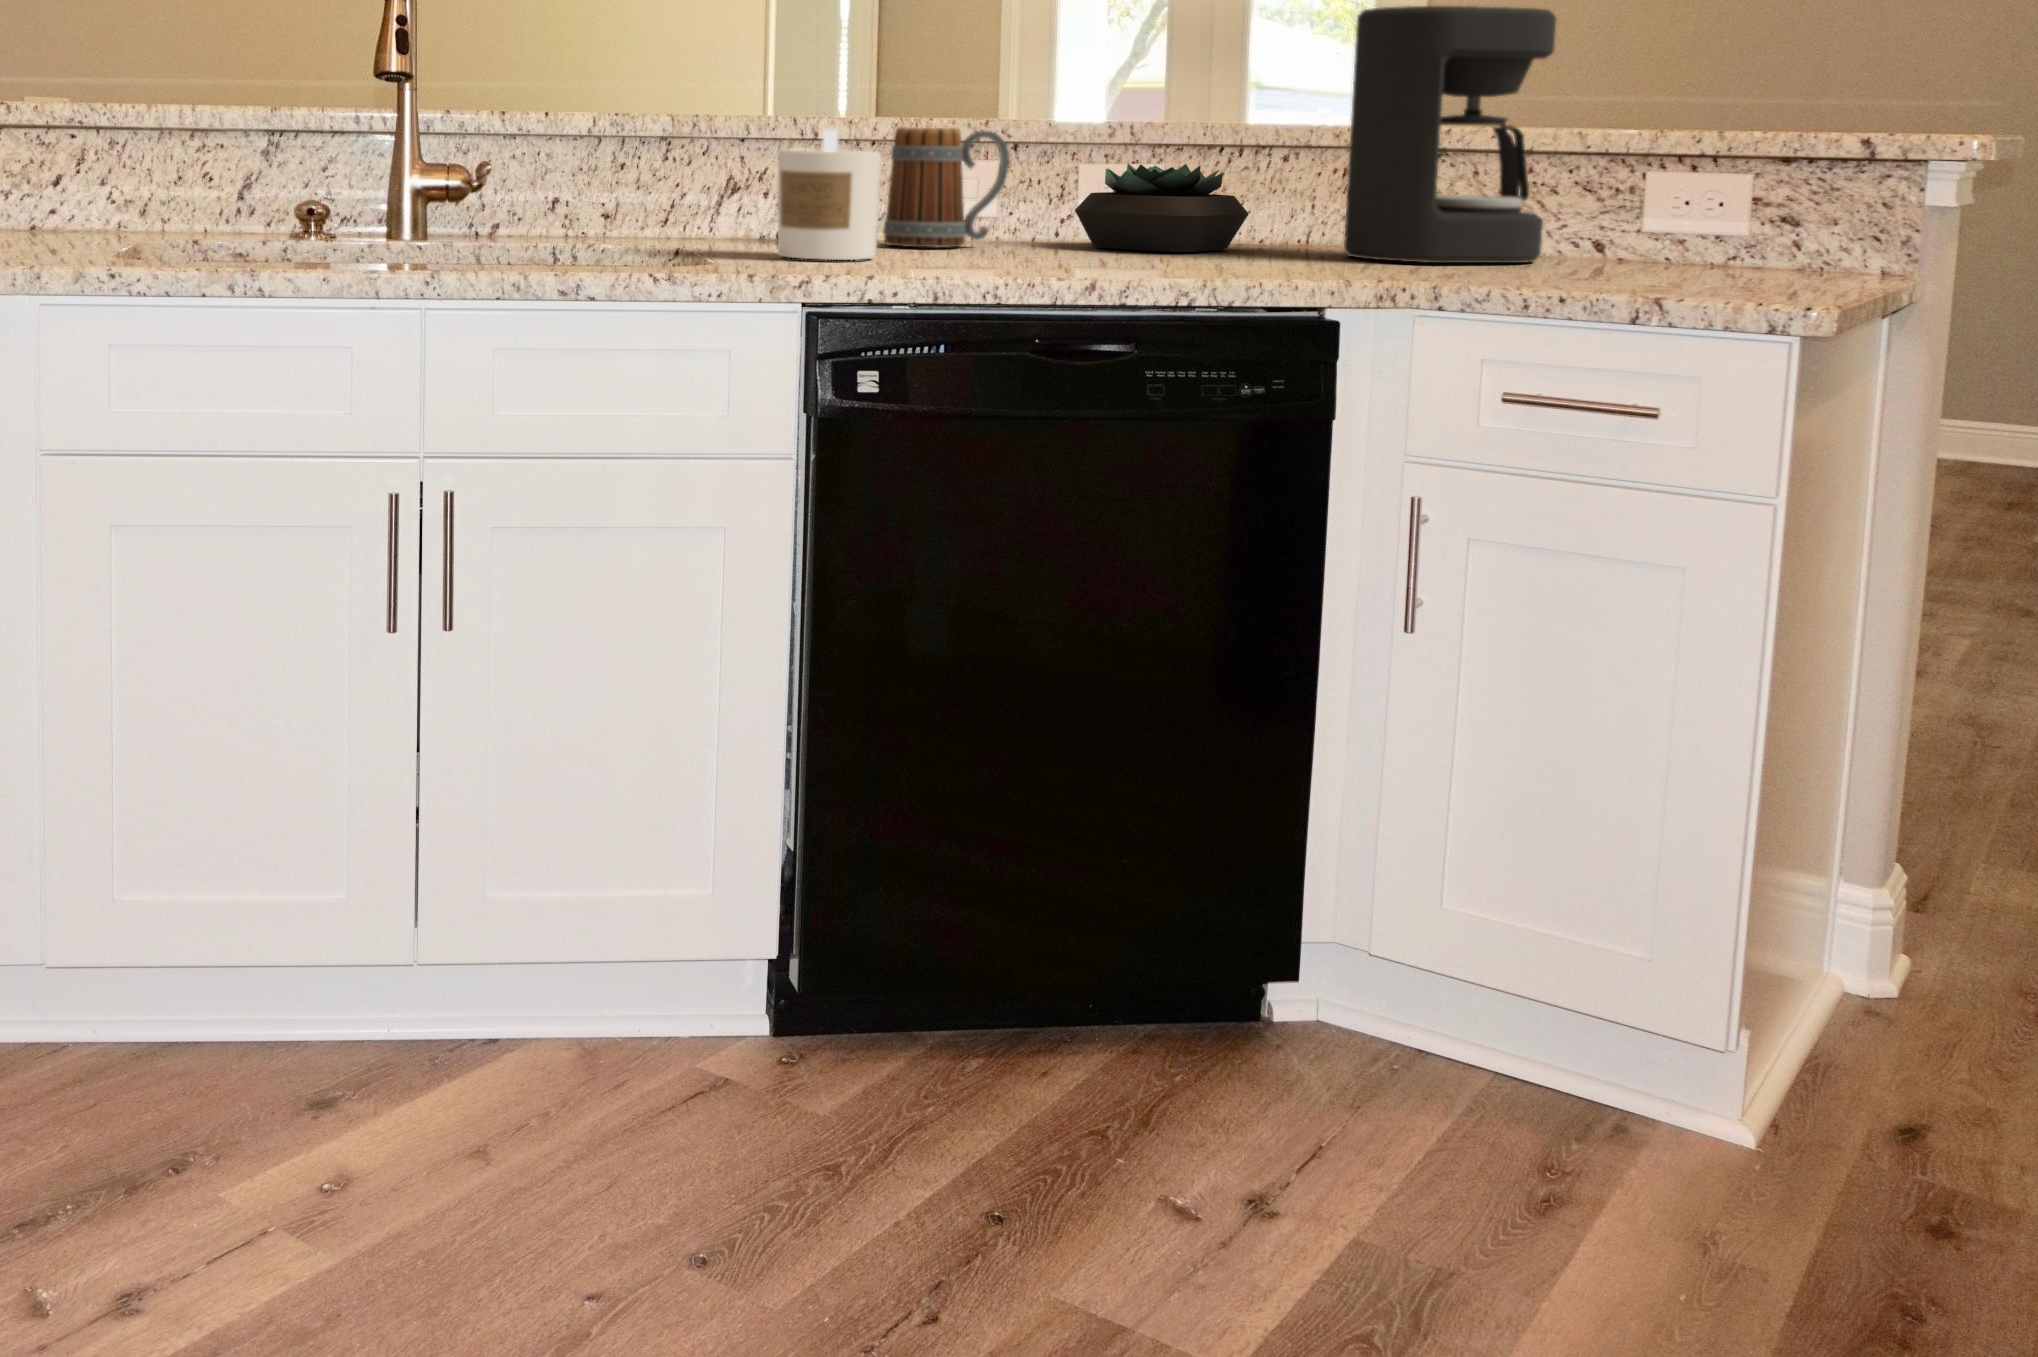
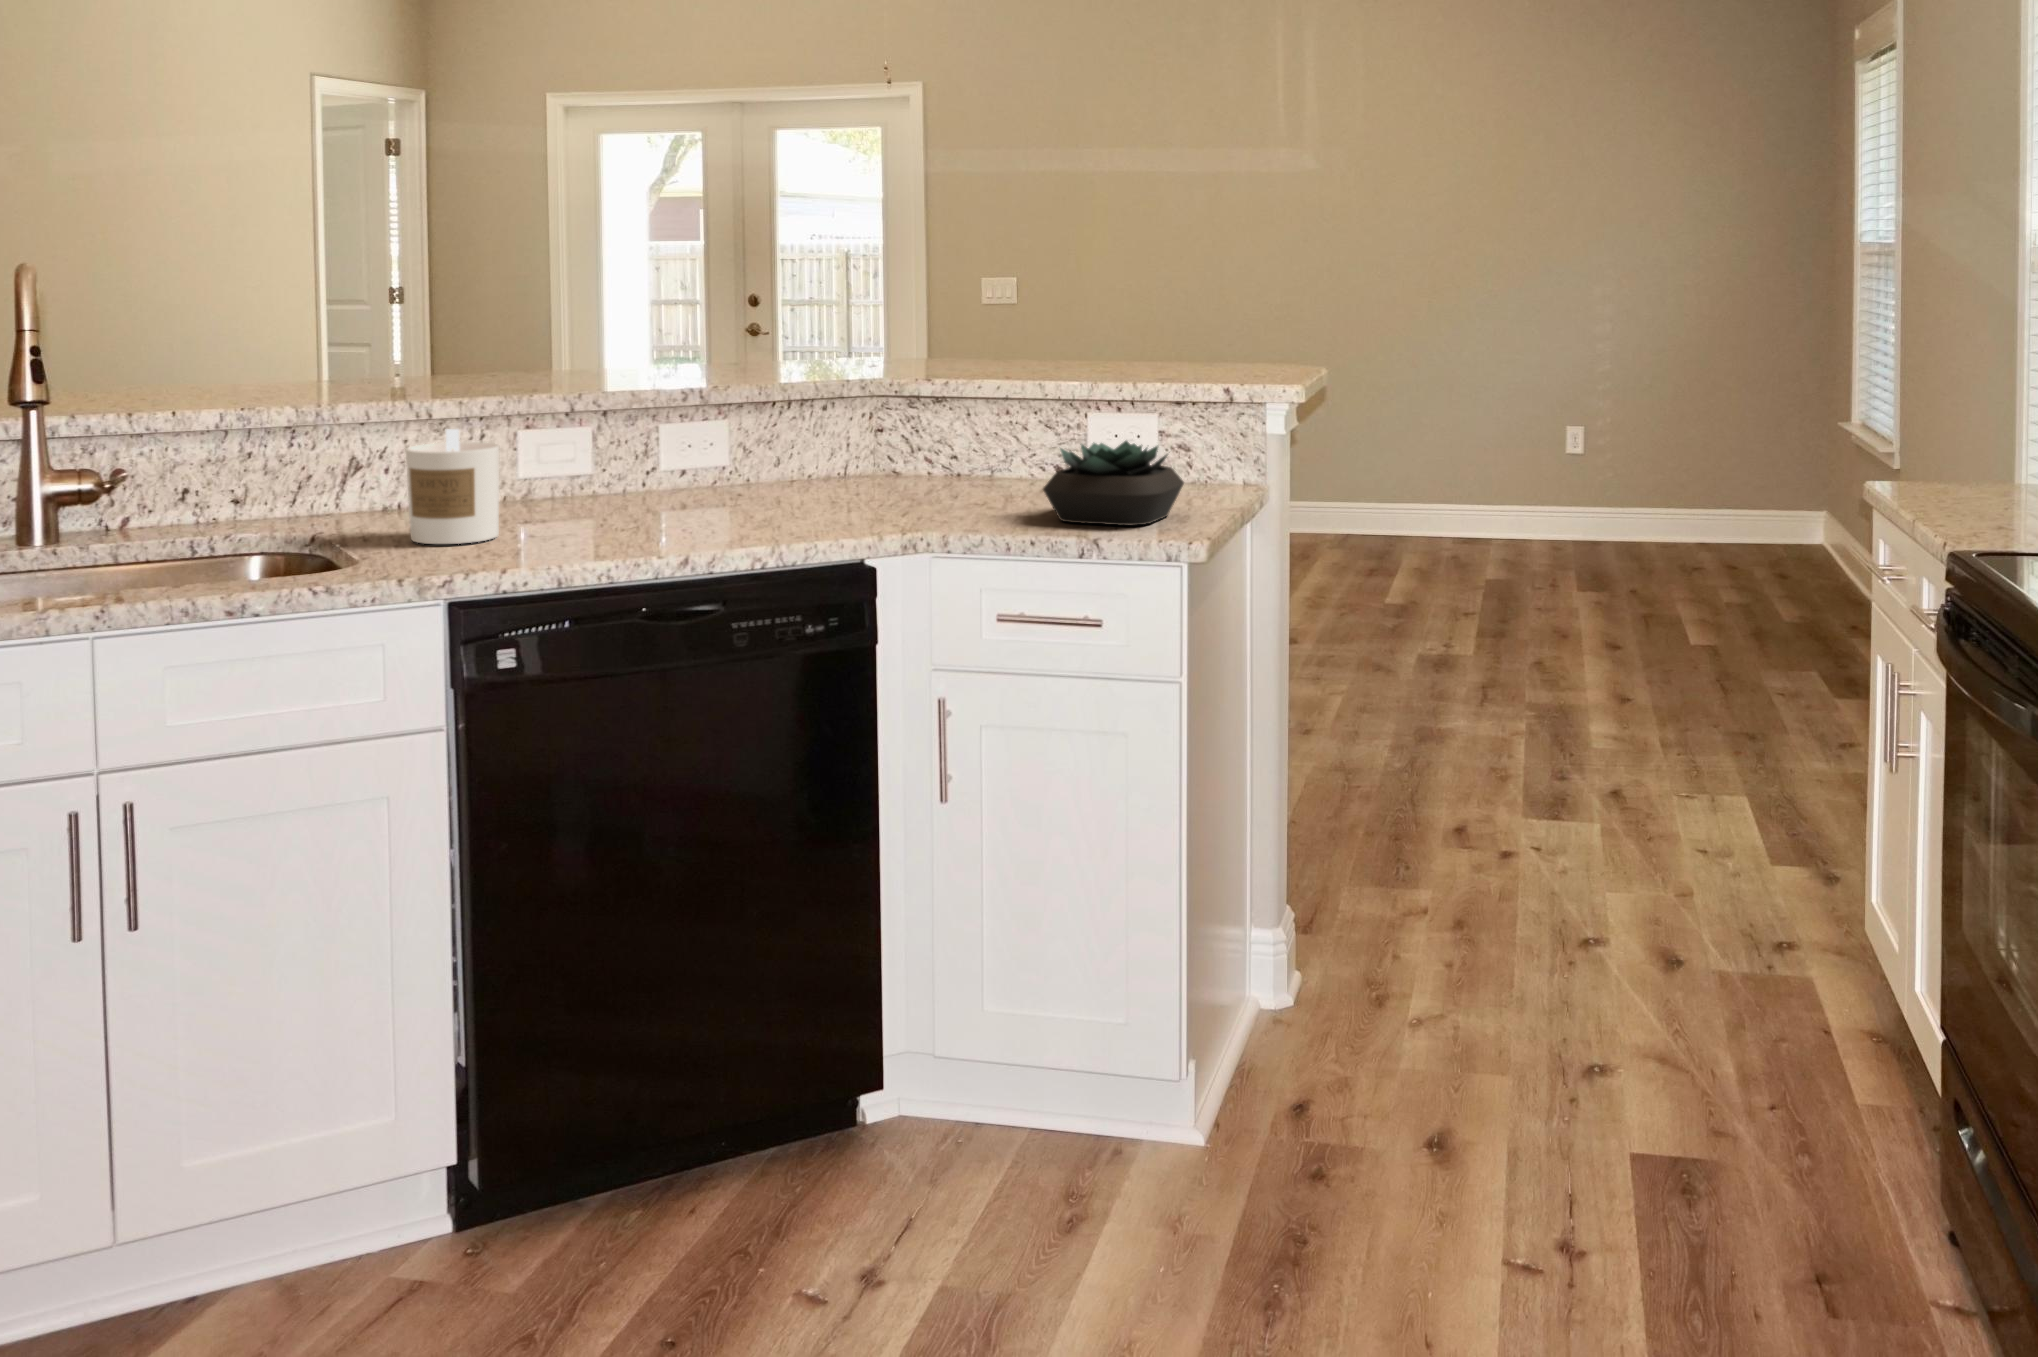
coffee maker: present [1344,6,1556,263] -> none [874,300,1017,501]
mug: present [883,127,1009,248] -> none [501,407,606,513]
succulent plant: present [1075,163,1249,252] -> present [1043,441,1184,525]

